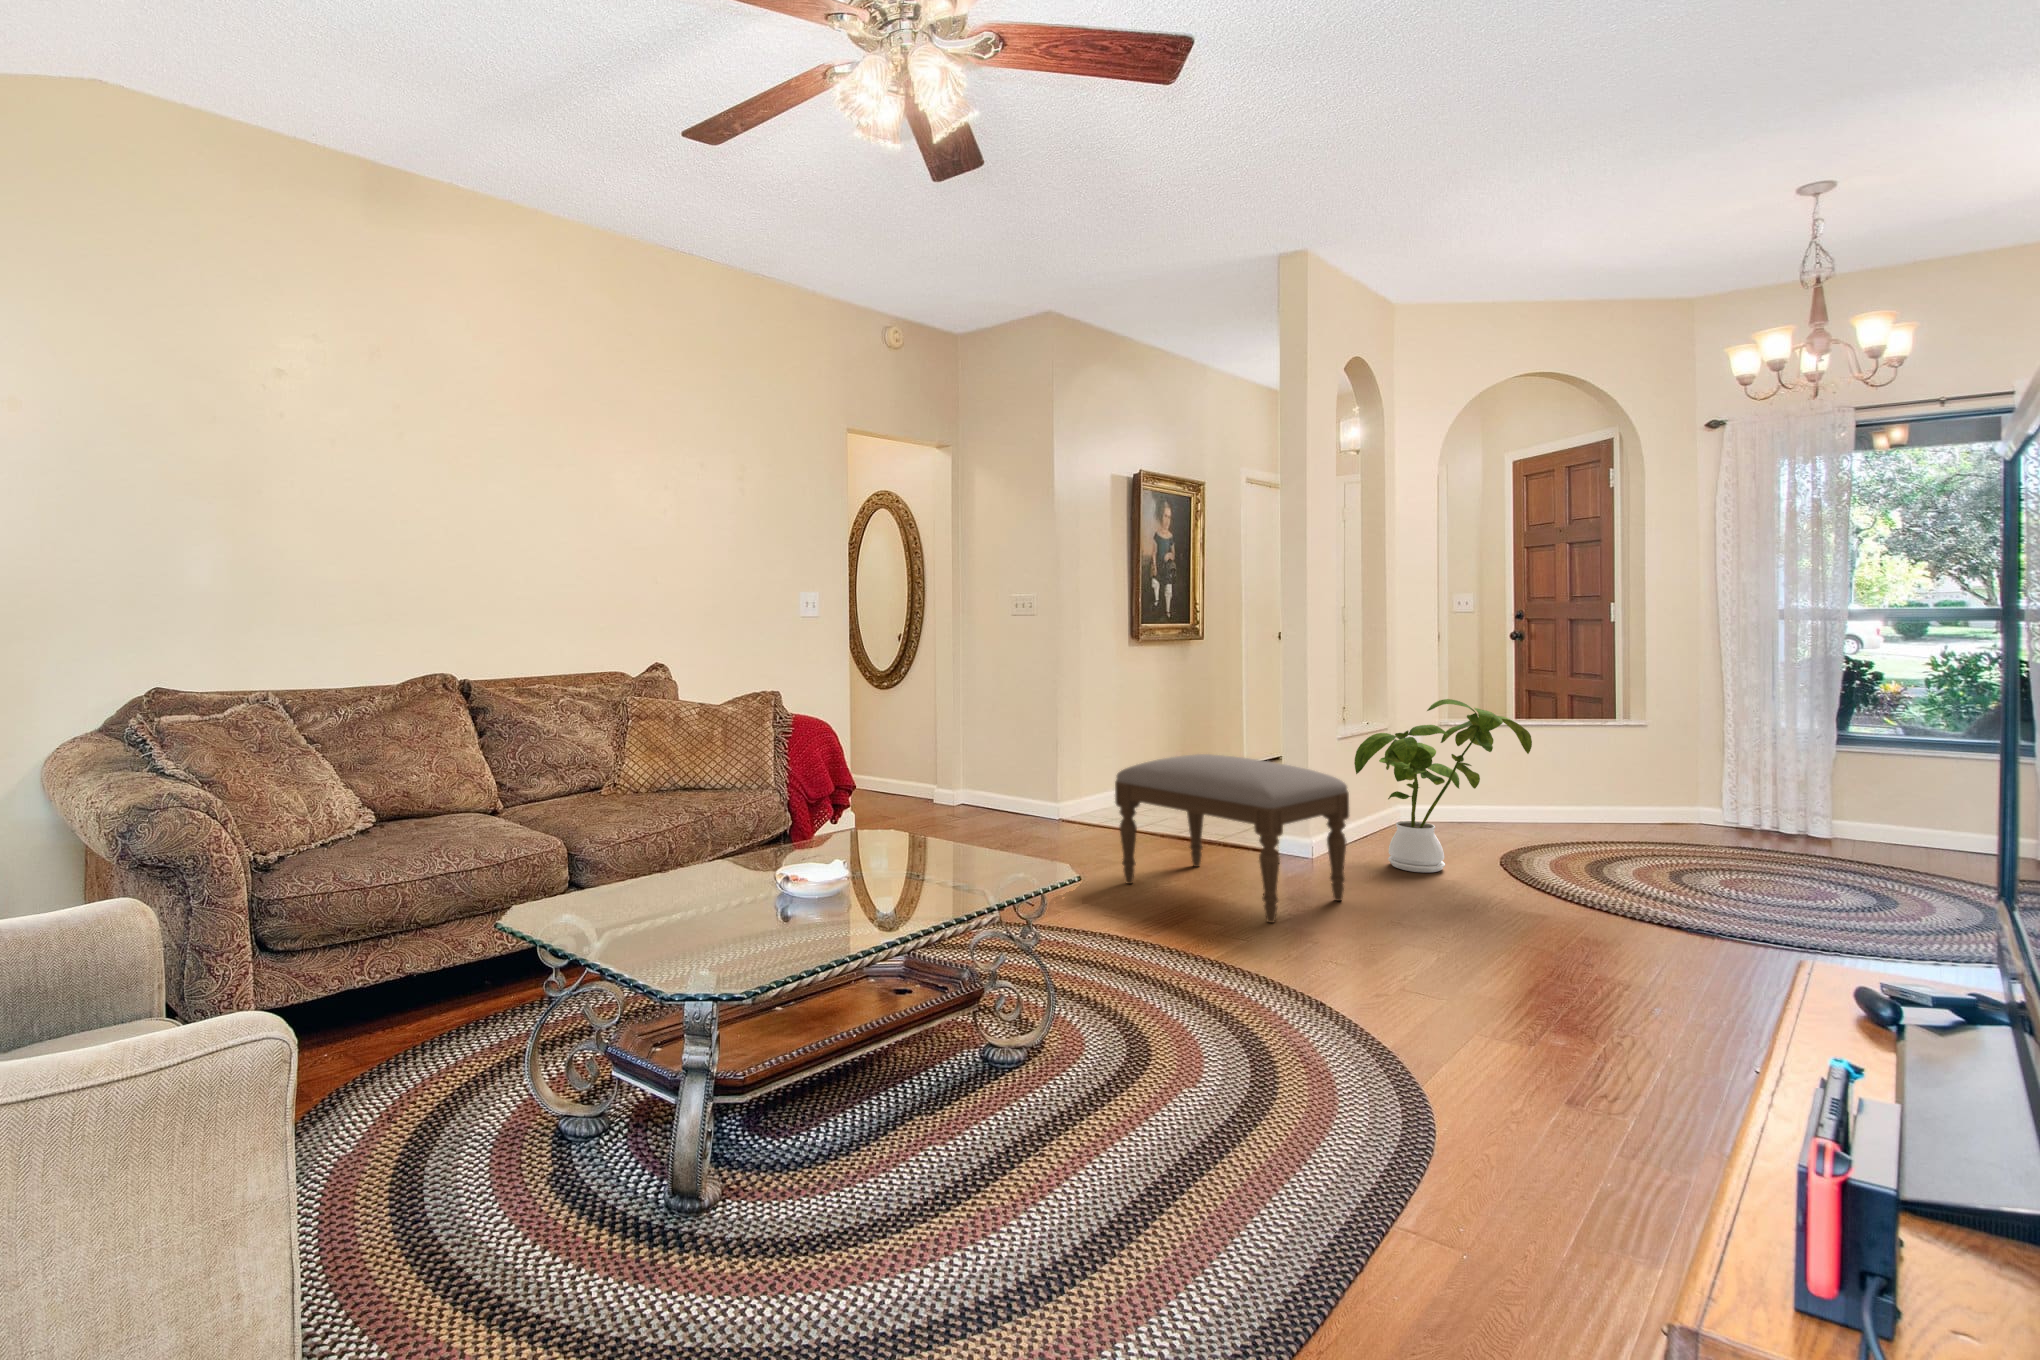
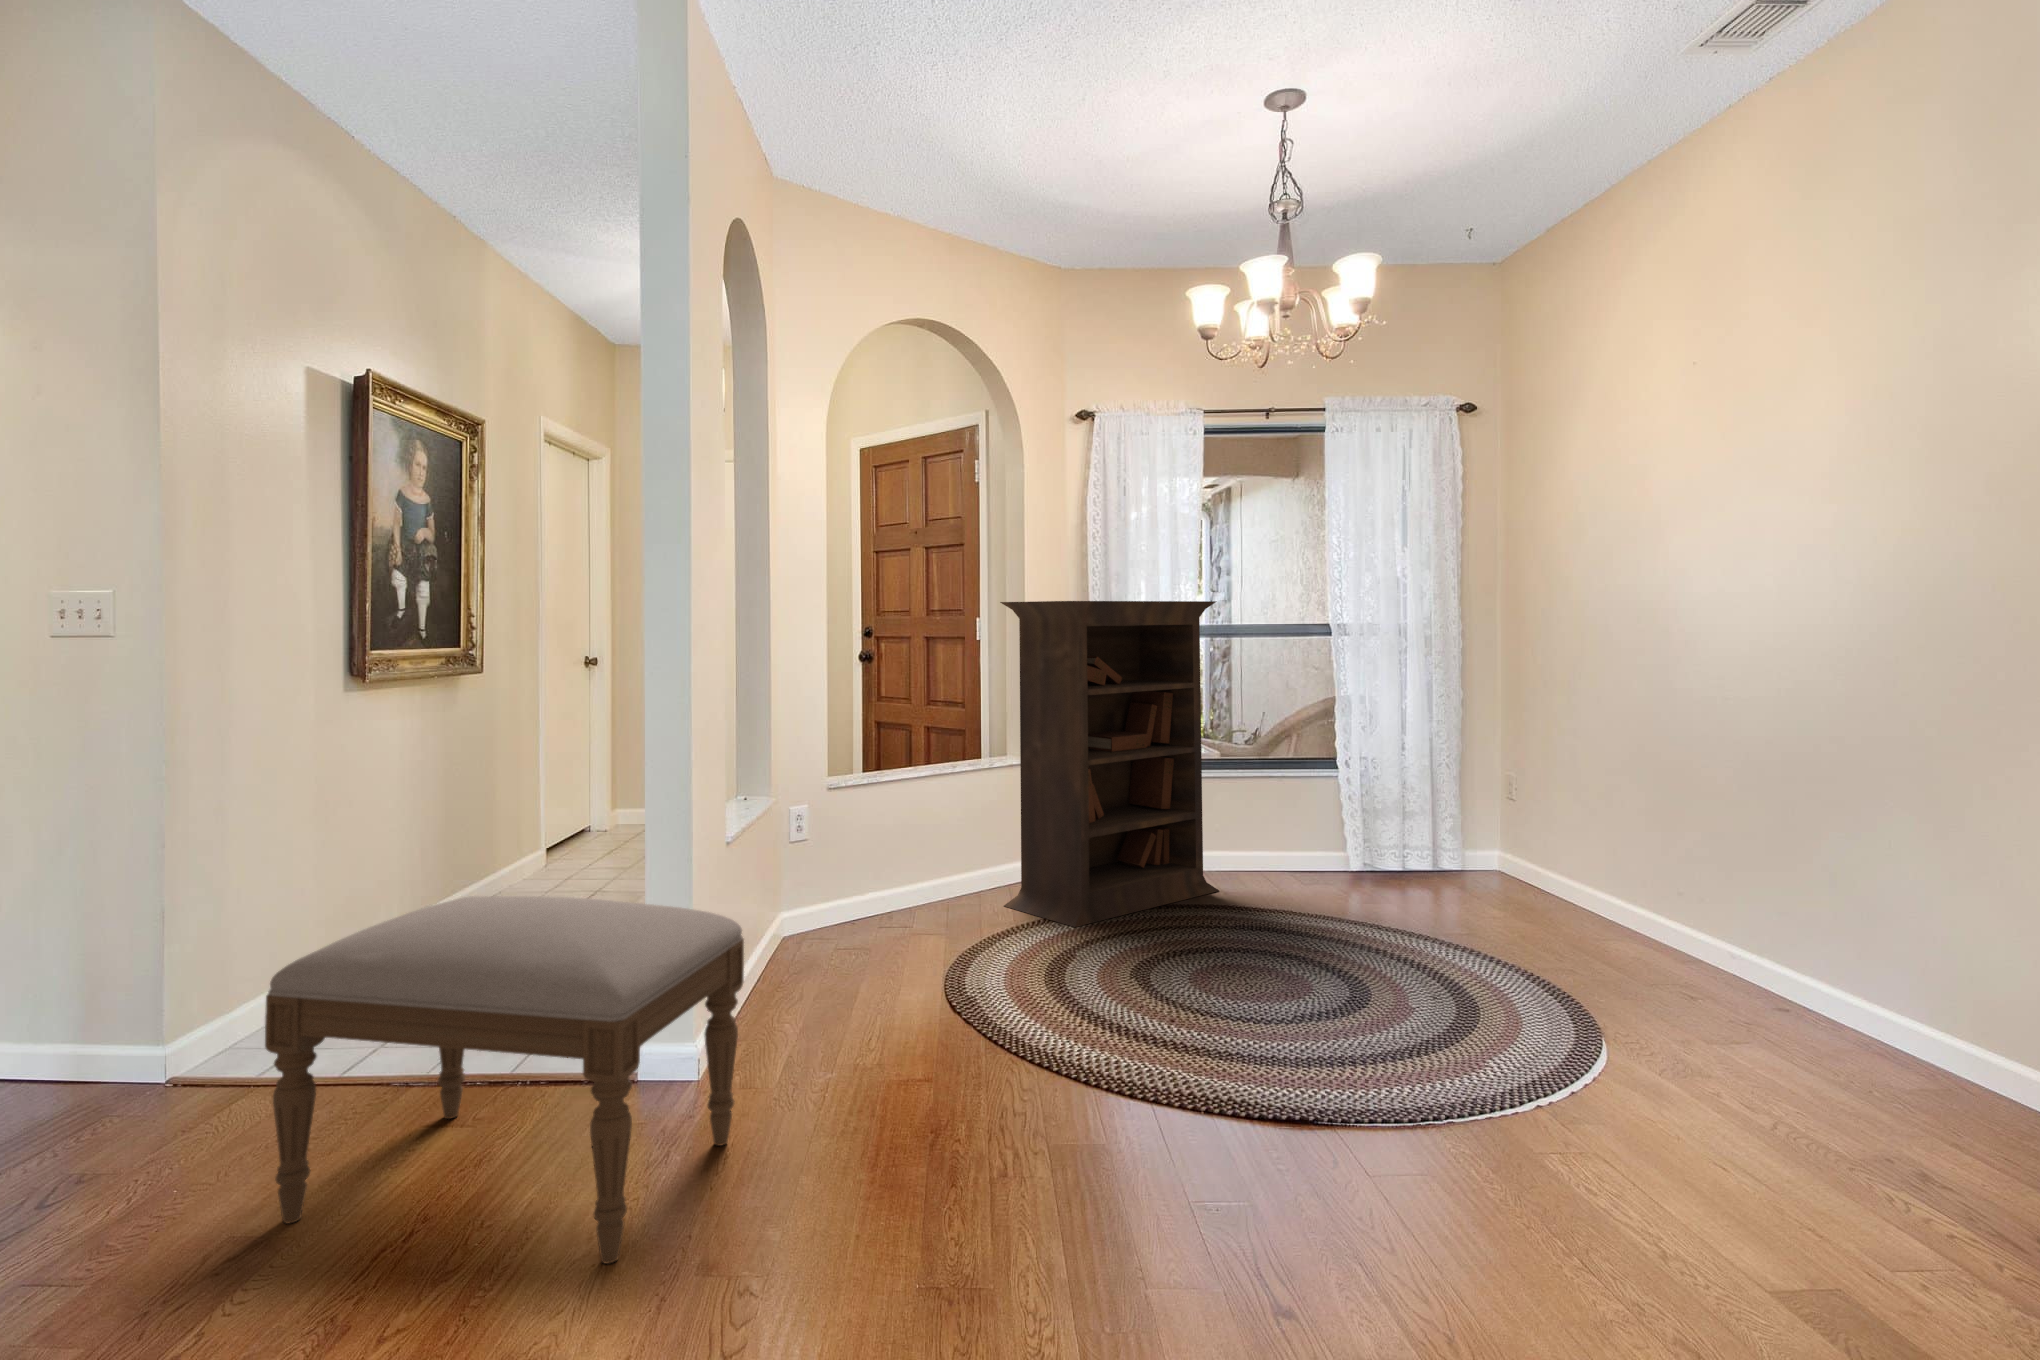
bookcase: none [1603,593,1863,856] -> present [1000,601,1219,927]
house plant: present [1354,699,1532,873] -> none [736,752,967,1033]

